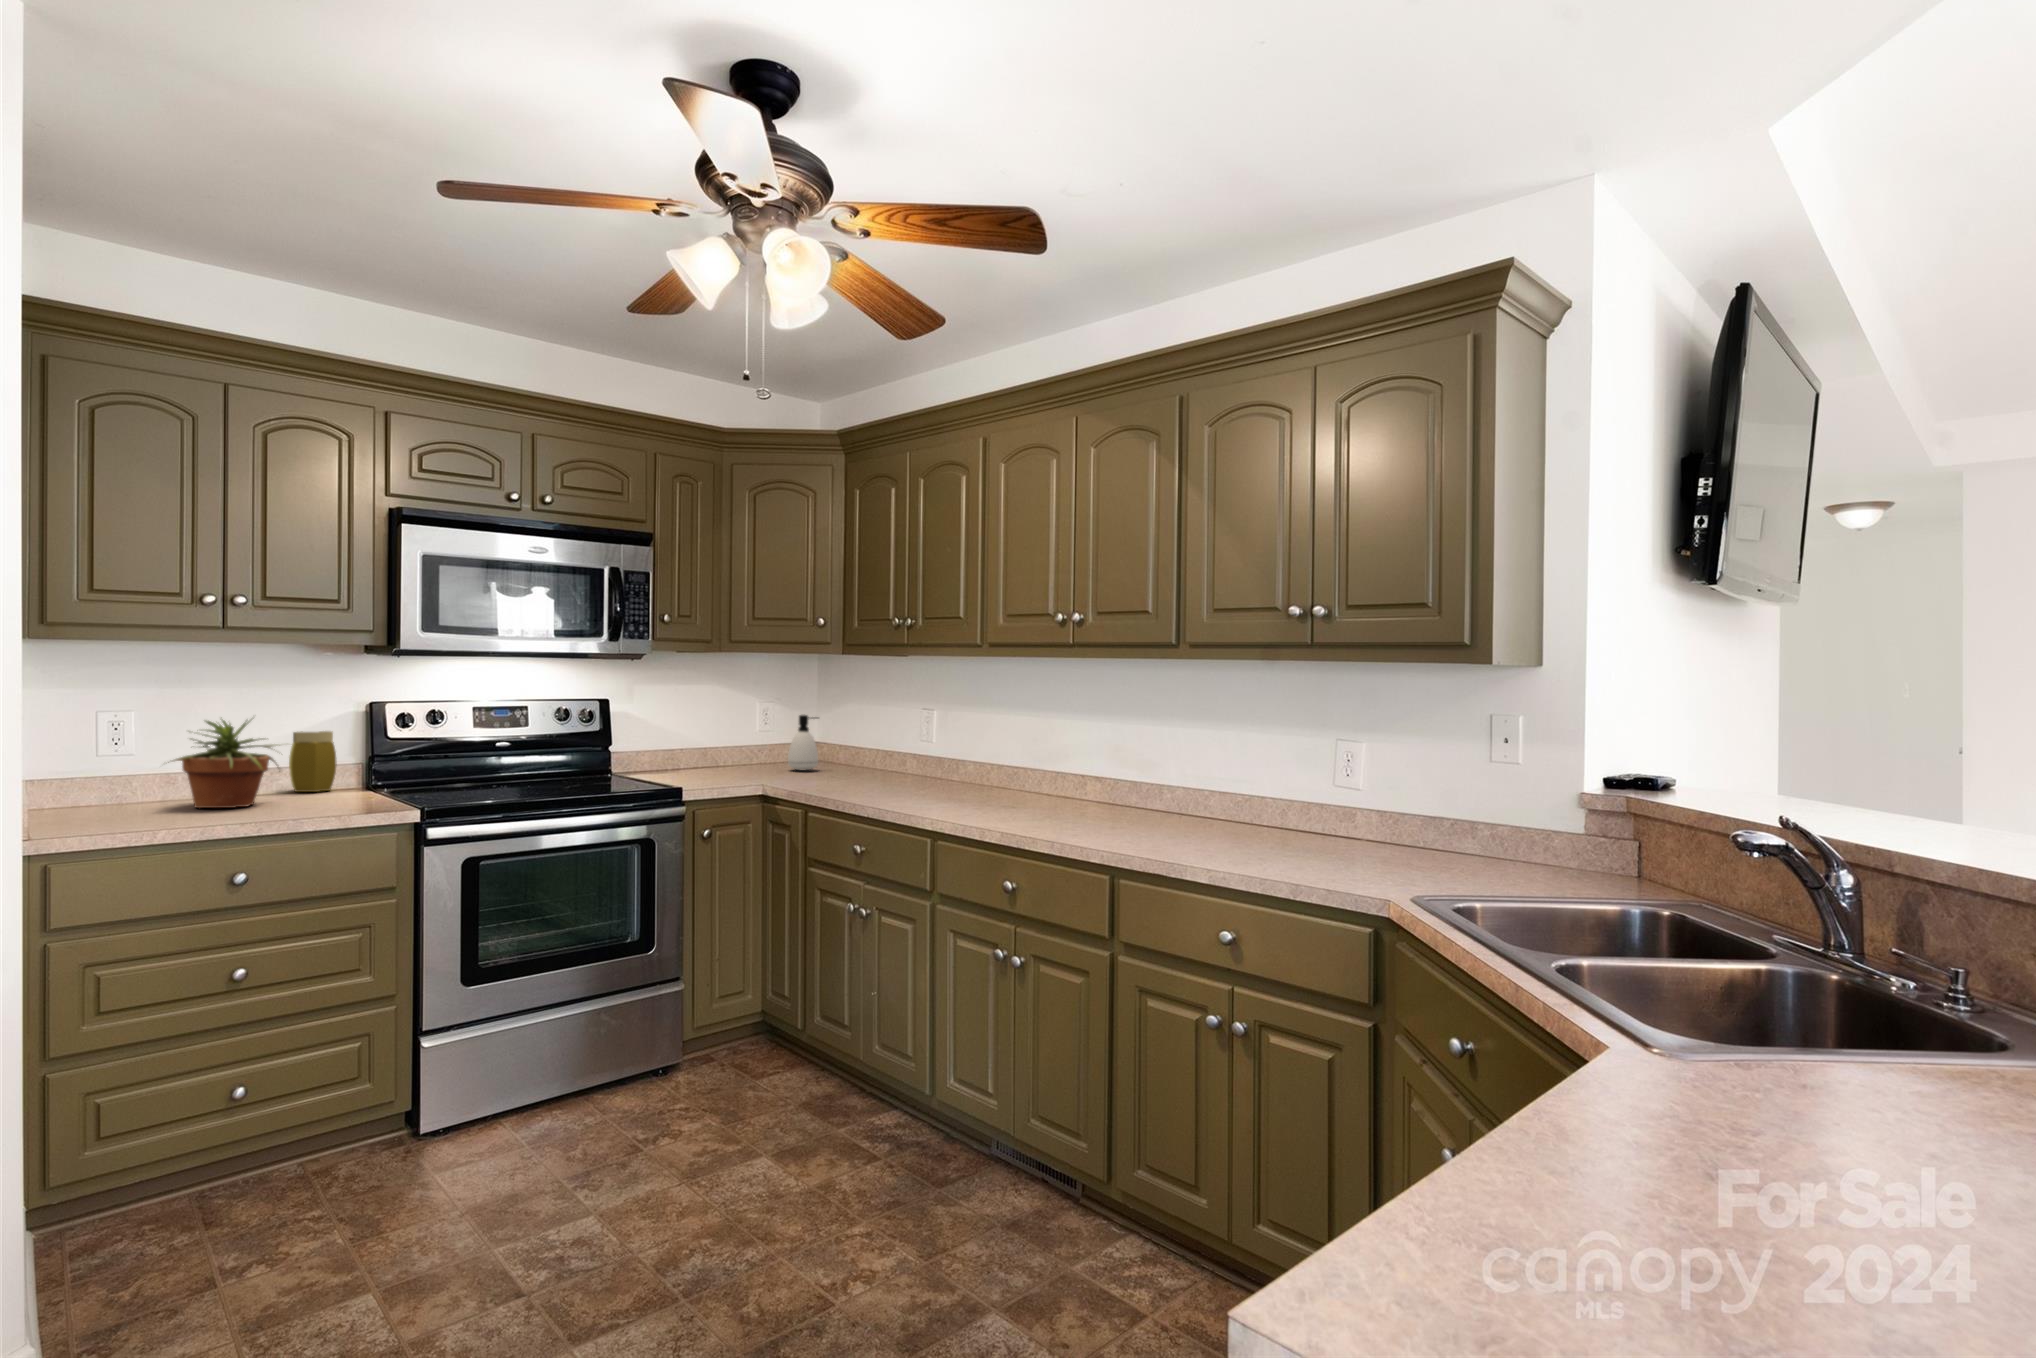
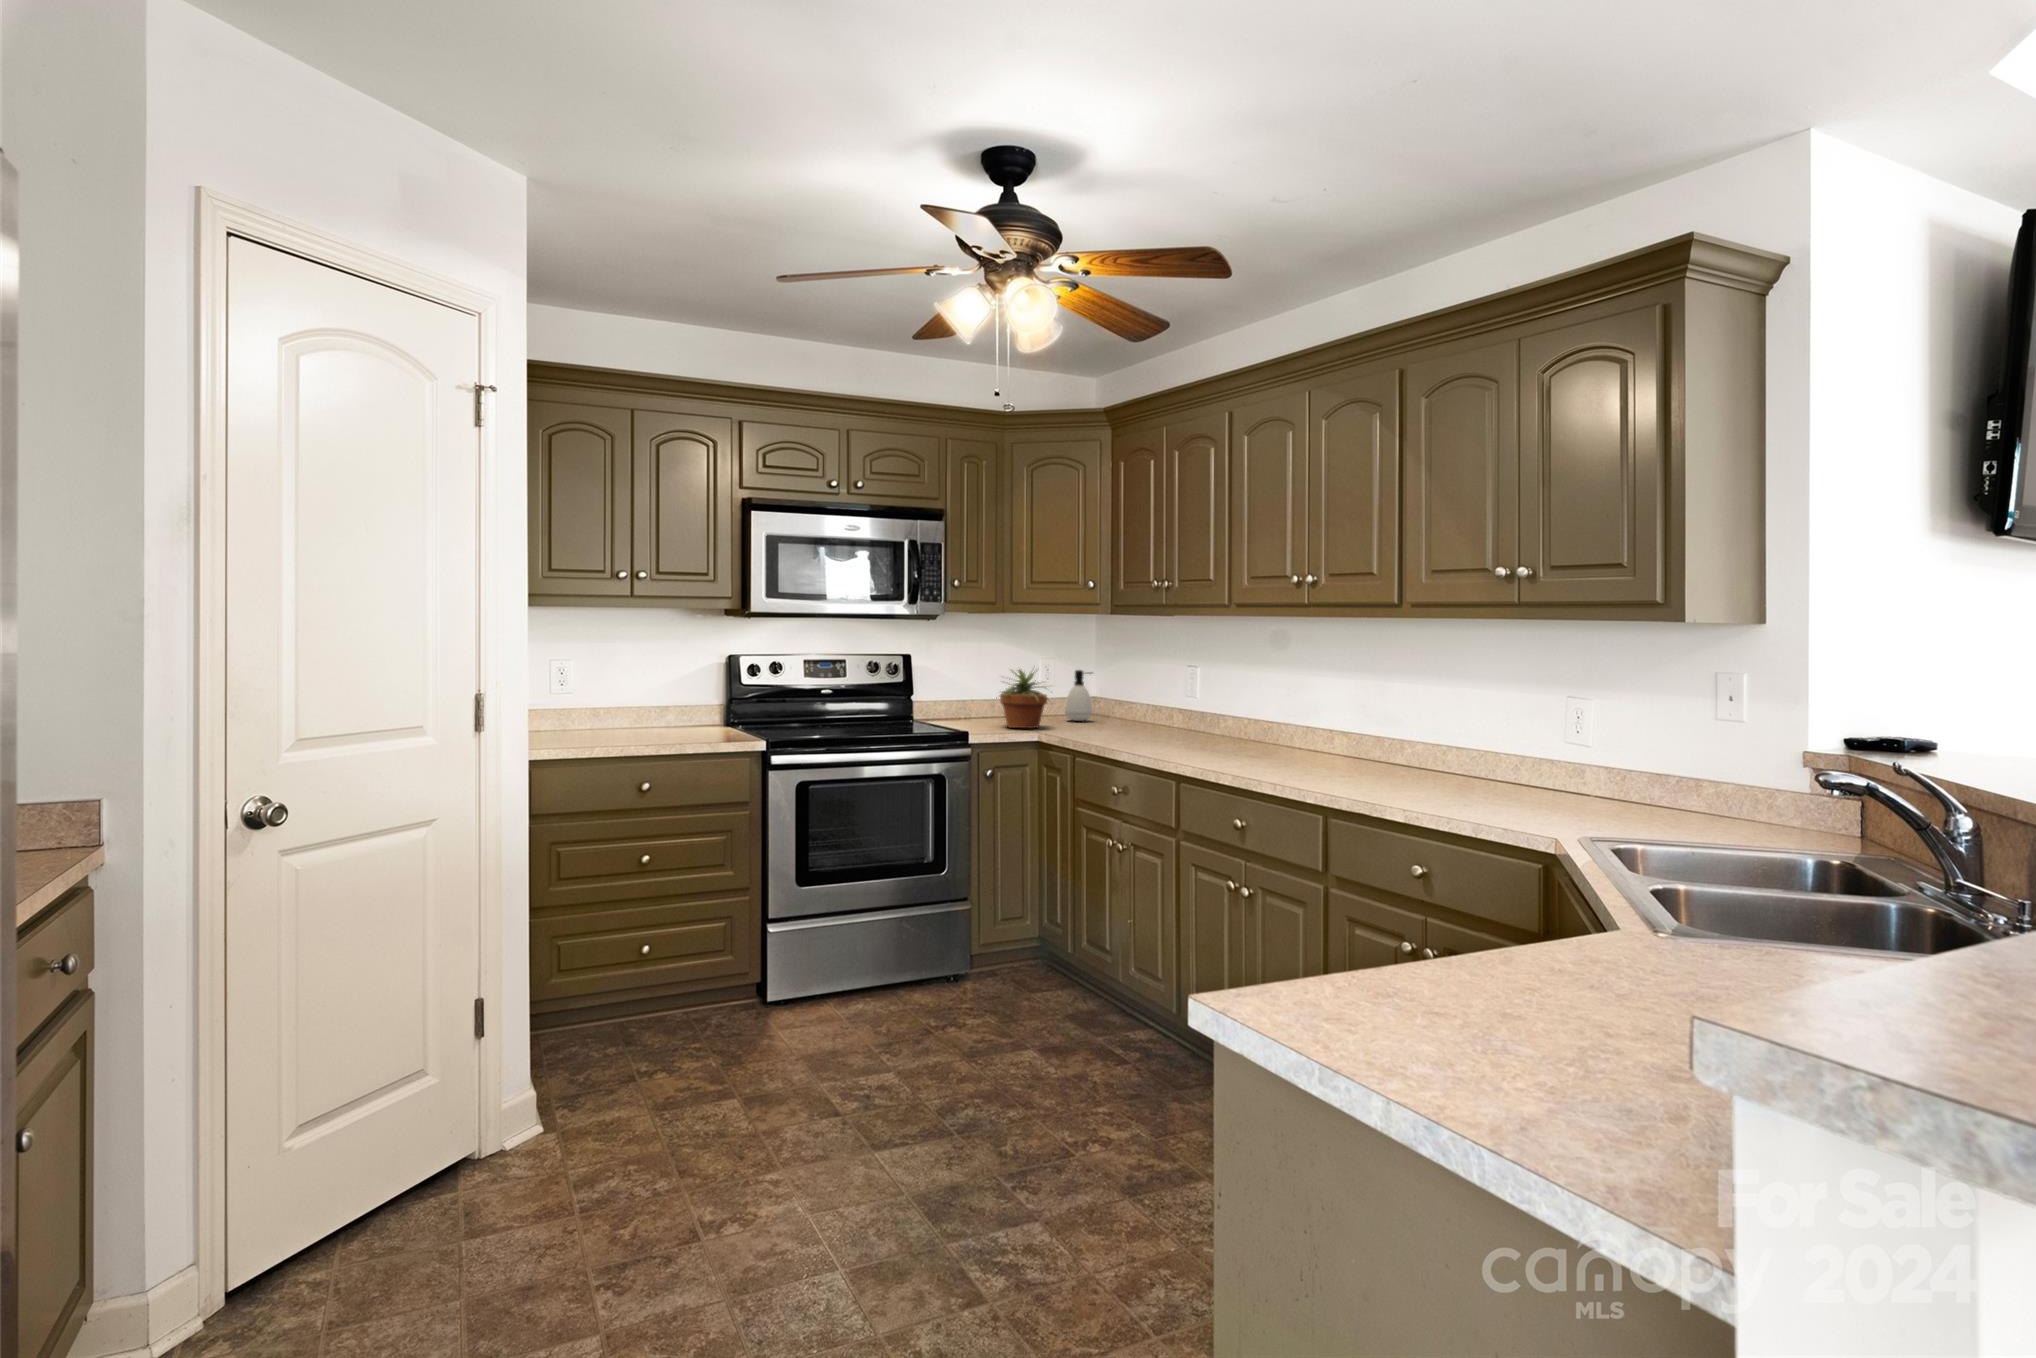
potted plant: present [168,719,280,808] -> present [1000,669,1049,728]
jar: present [289,731,336,792] -> none [673,681,706,729]

